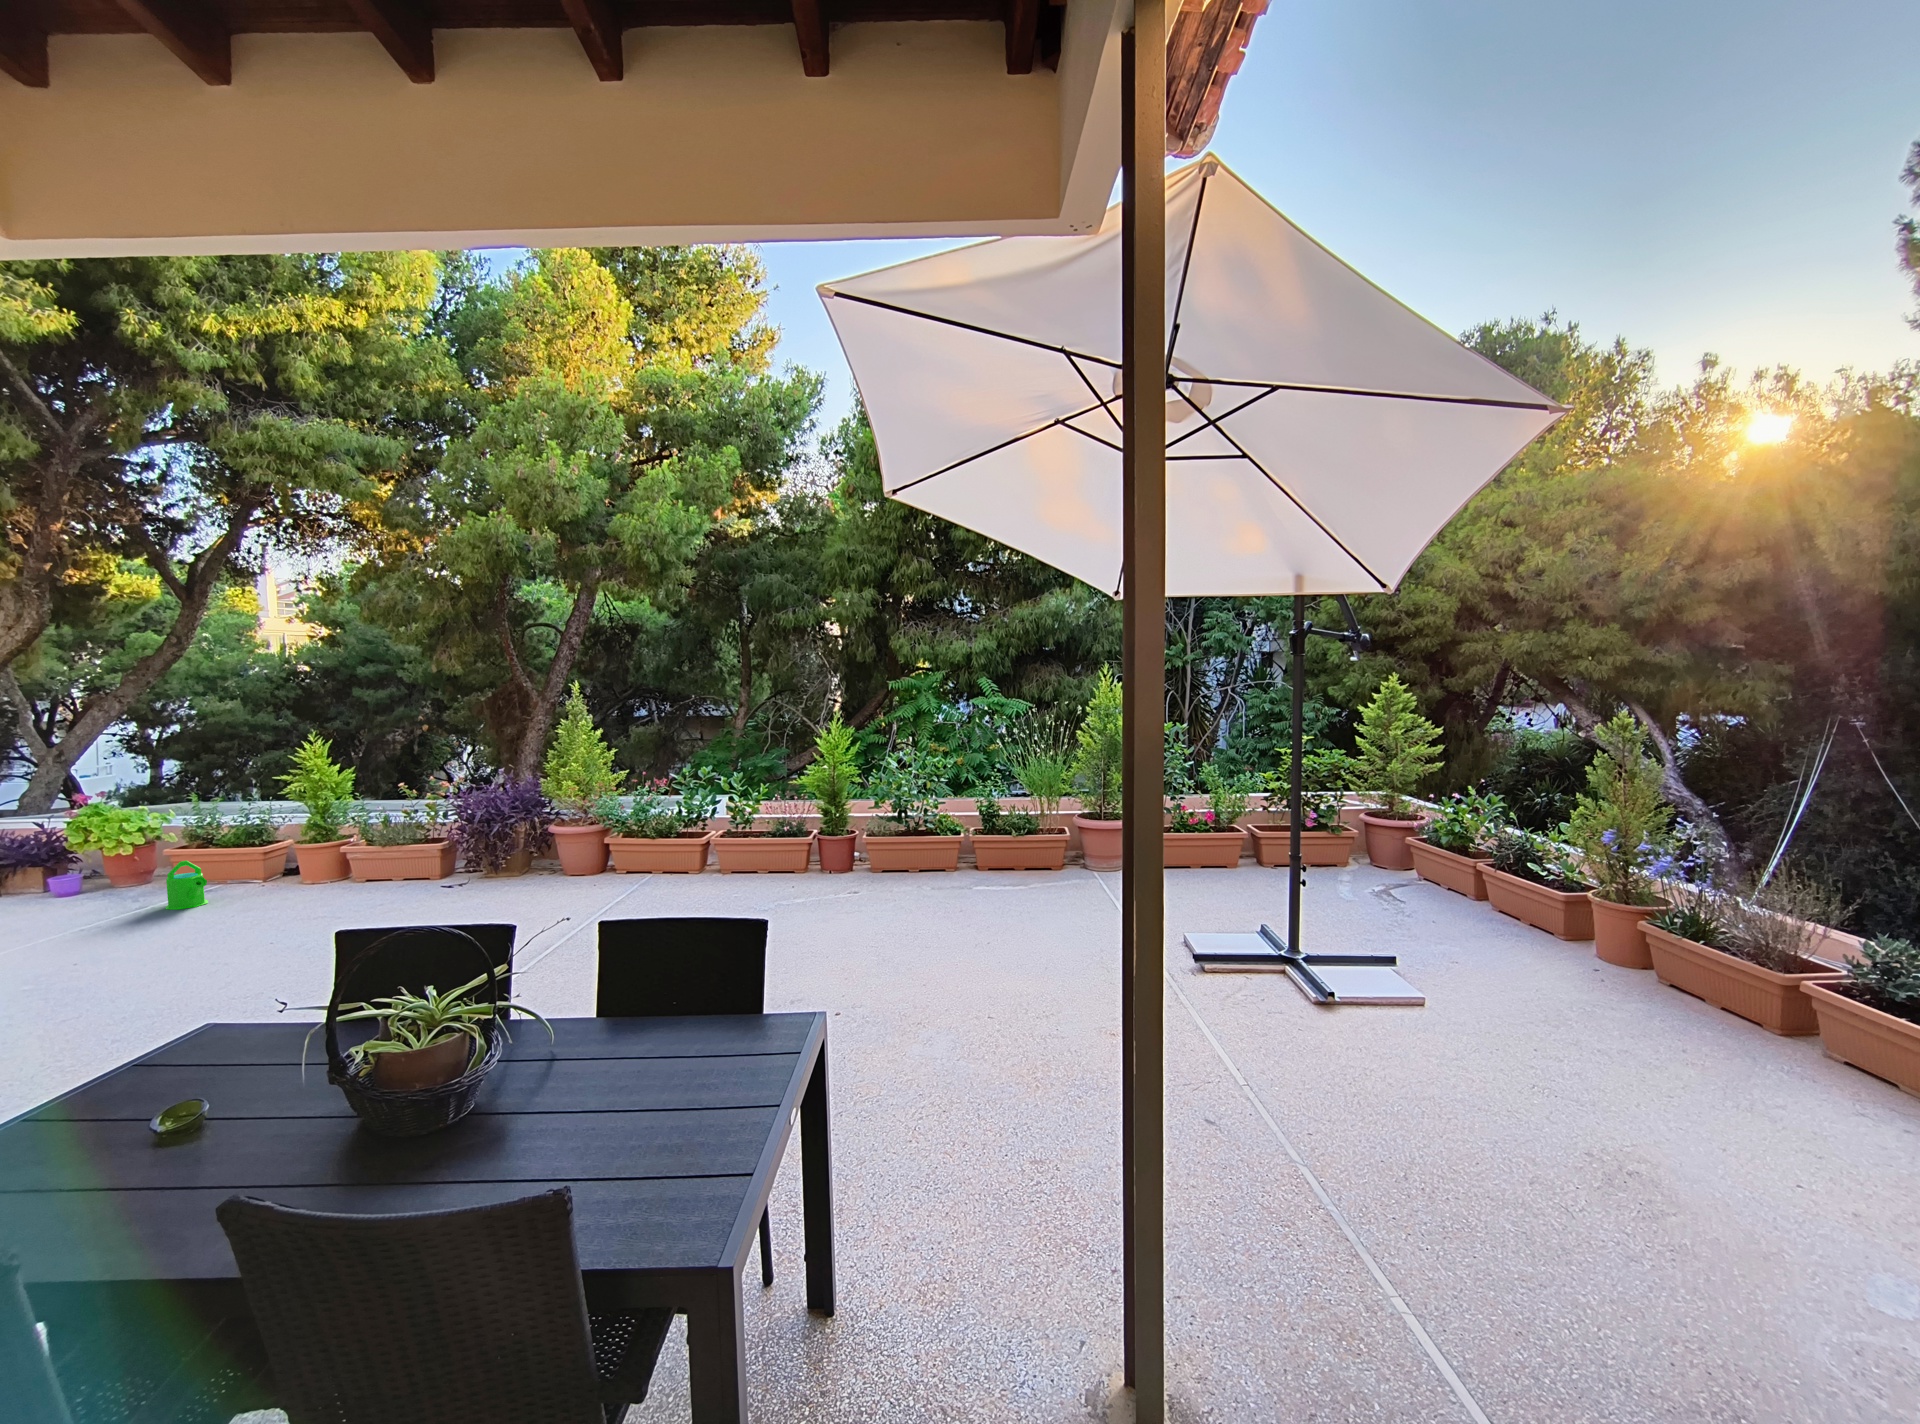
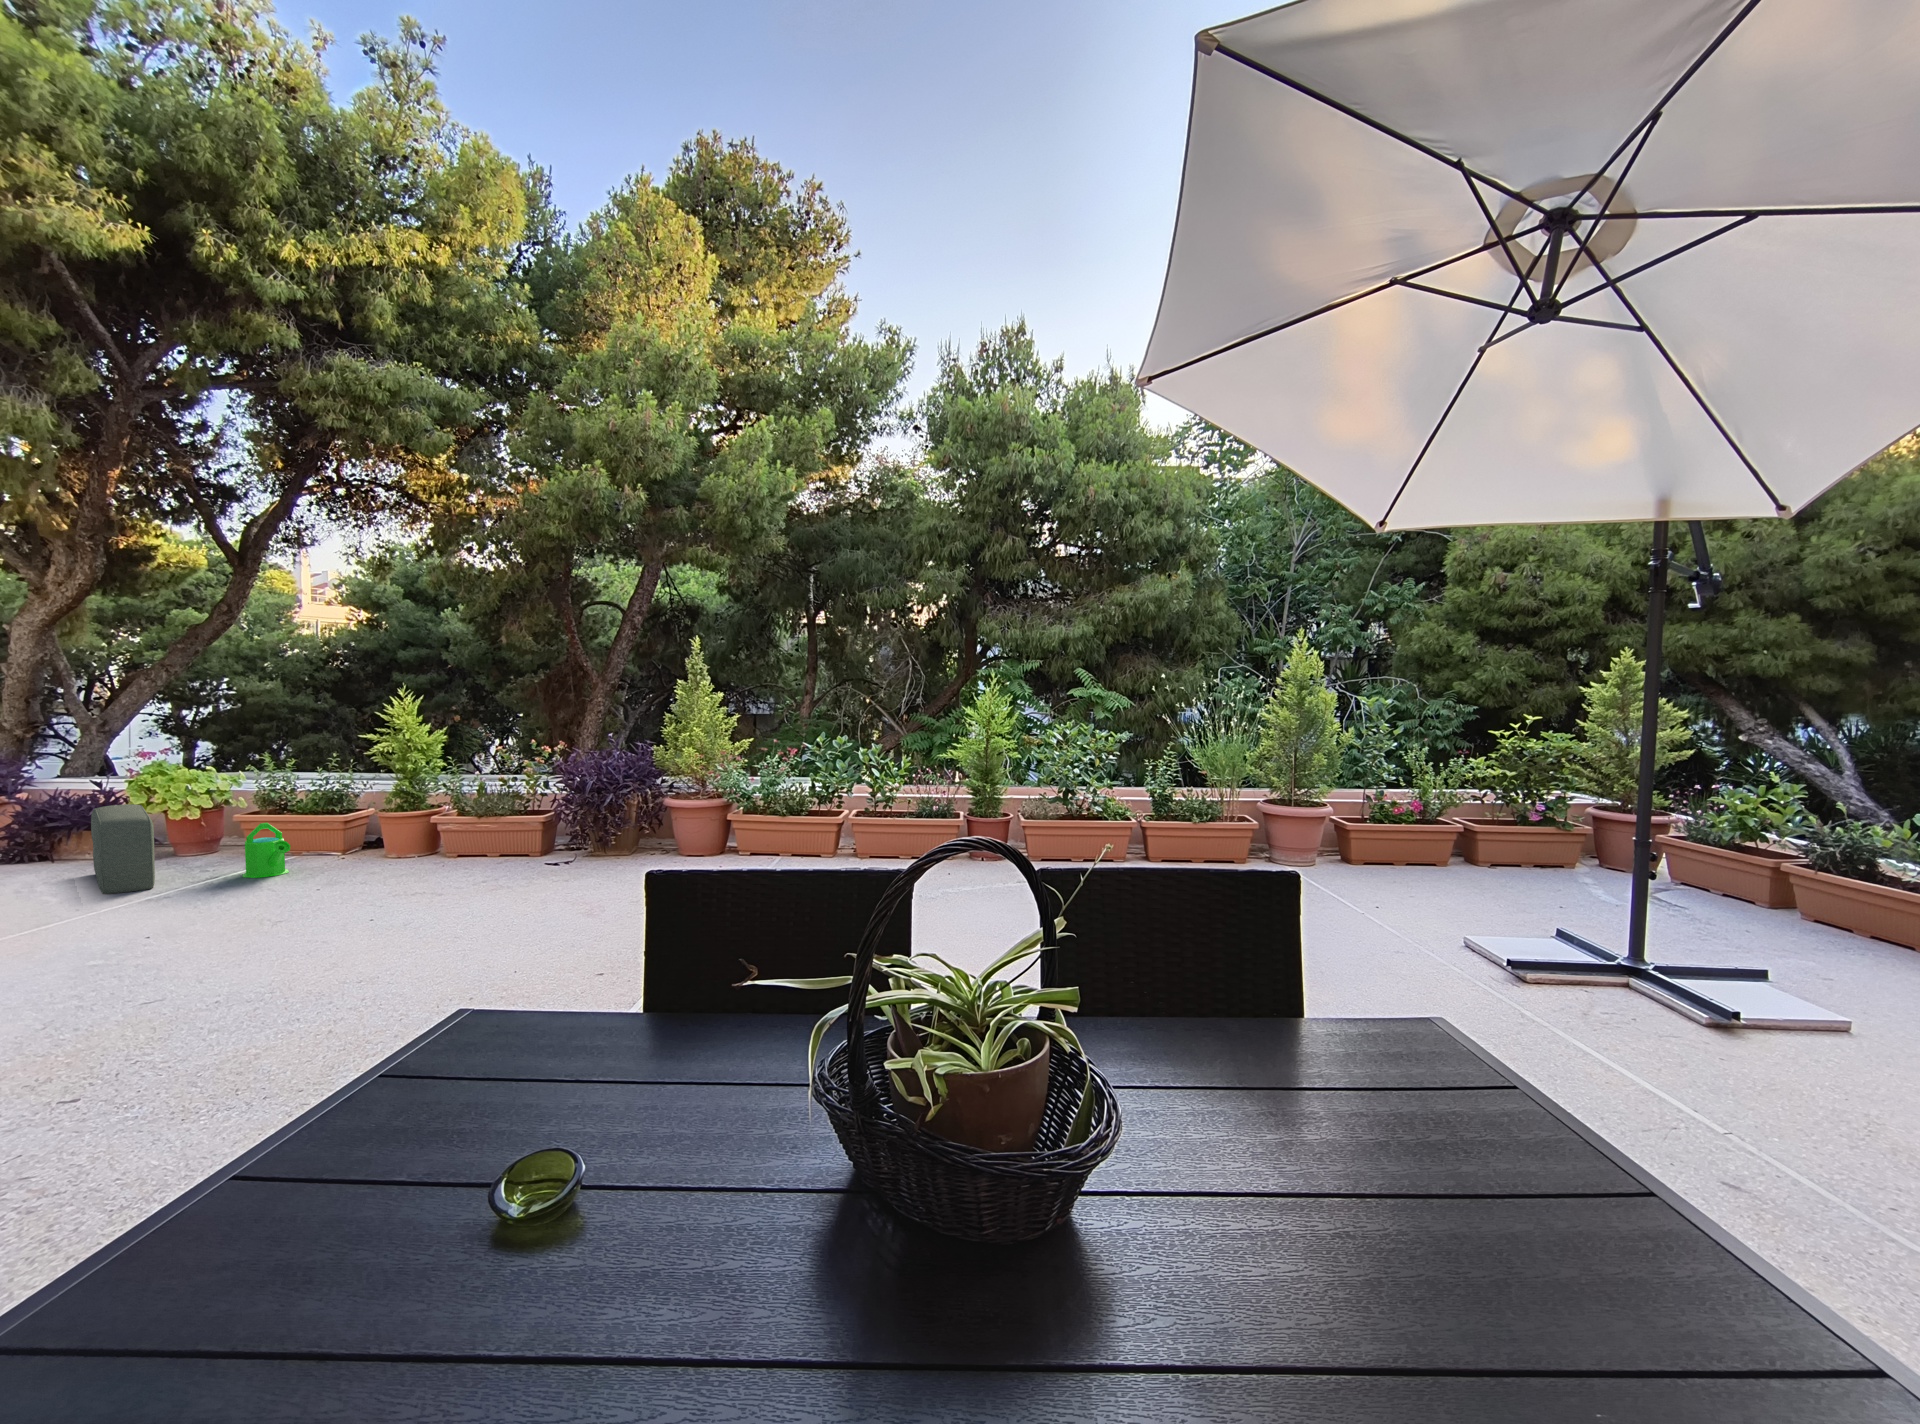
pouf: none [28,846,83,930] -> present [91,804,155,894]

